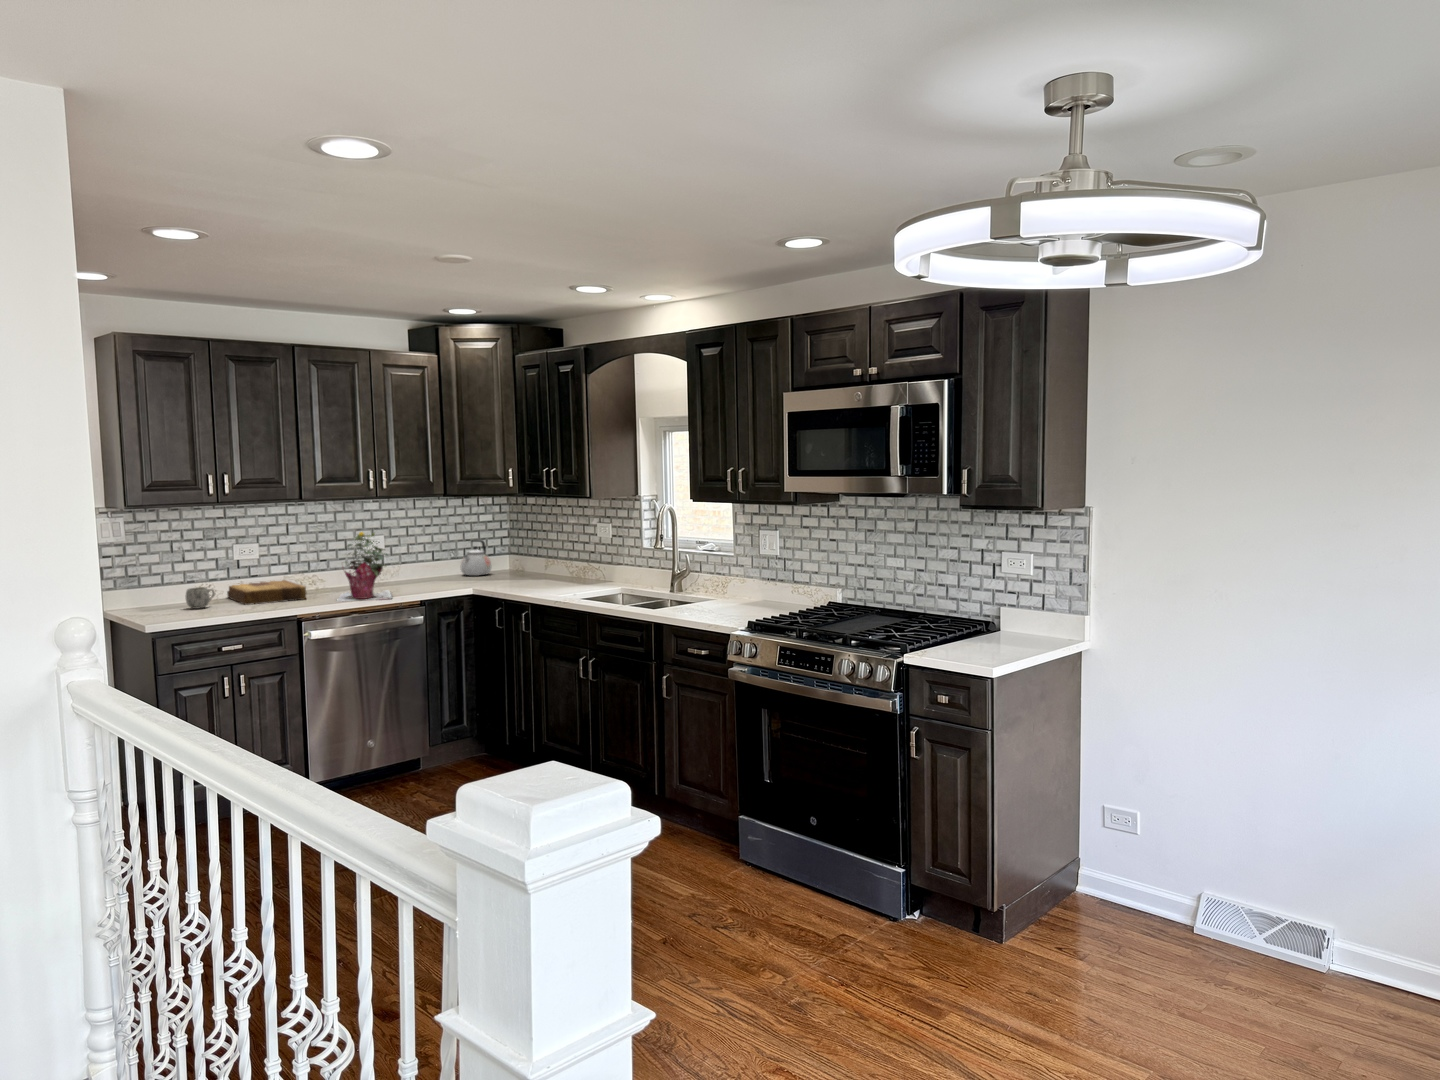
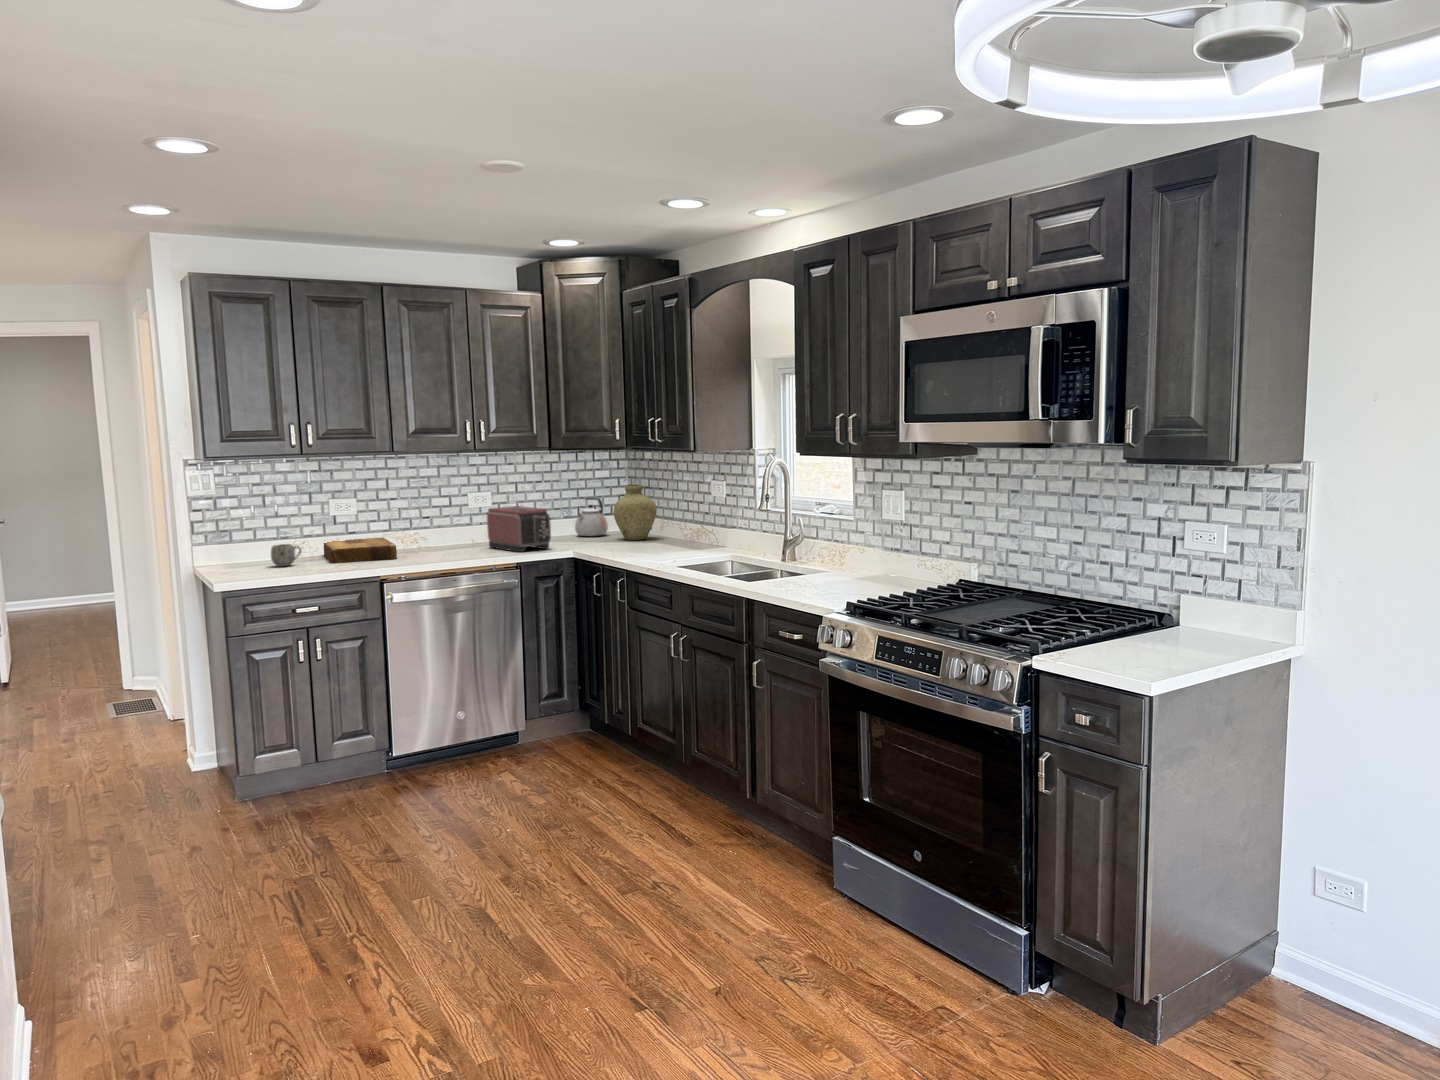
vase: none [500,528,540,578] -> present [614,485,657,540]
potted plant: present [337,532,392,602] -> none [423,484,490,563]
toaster: none [386,548,449,591] -> present [487,506,551,552]

